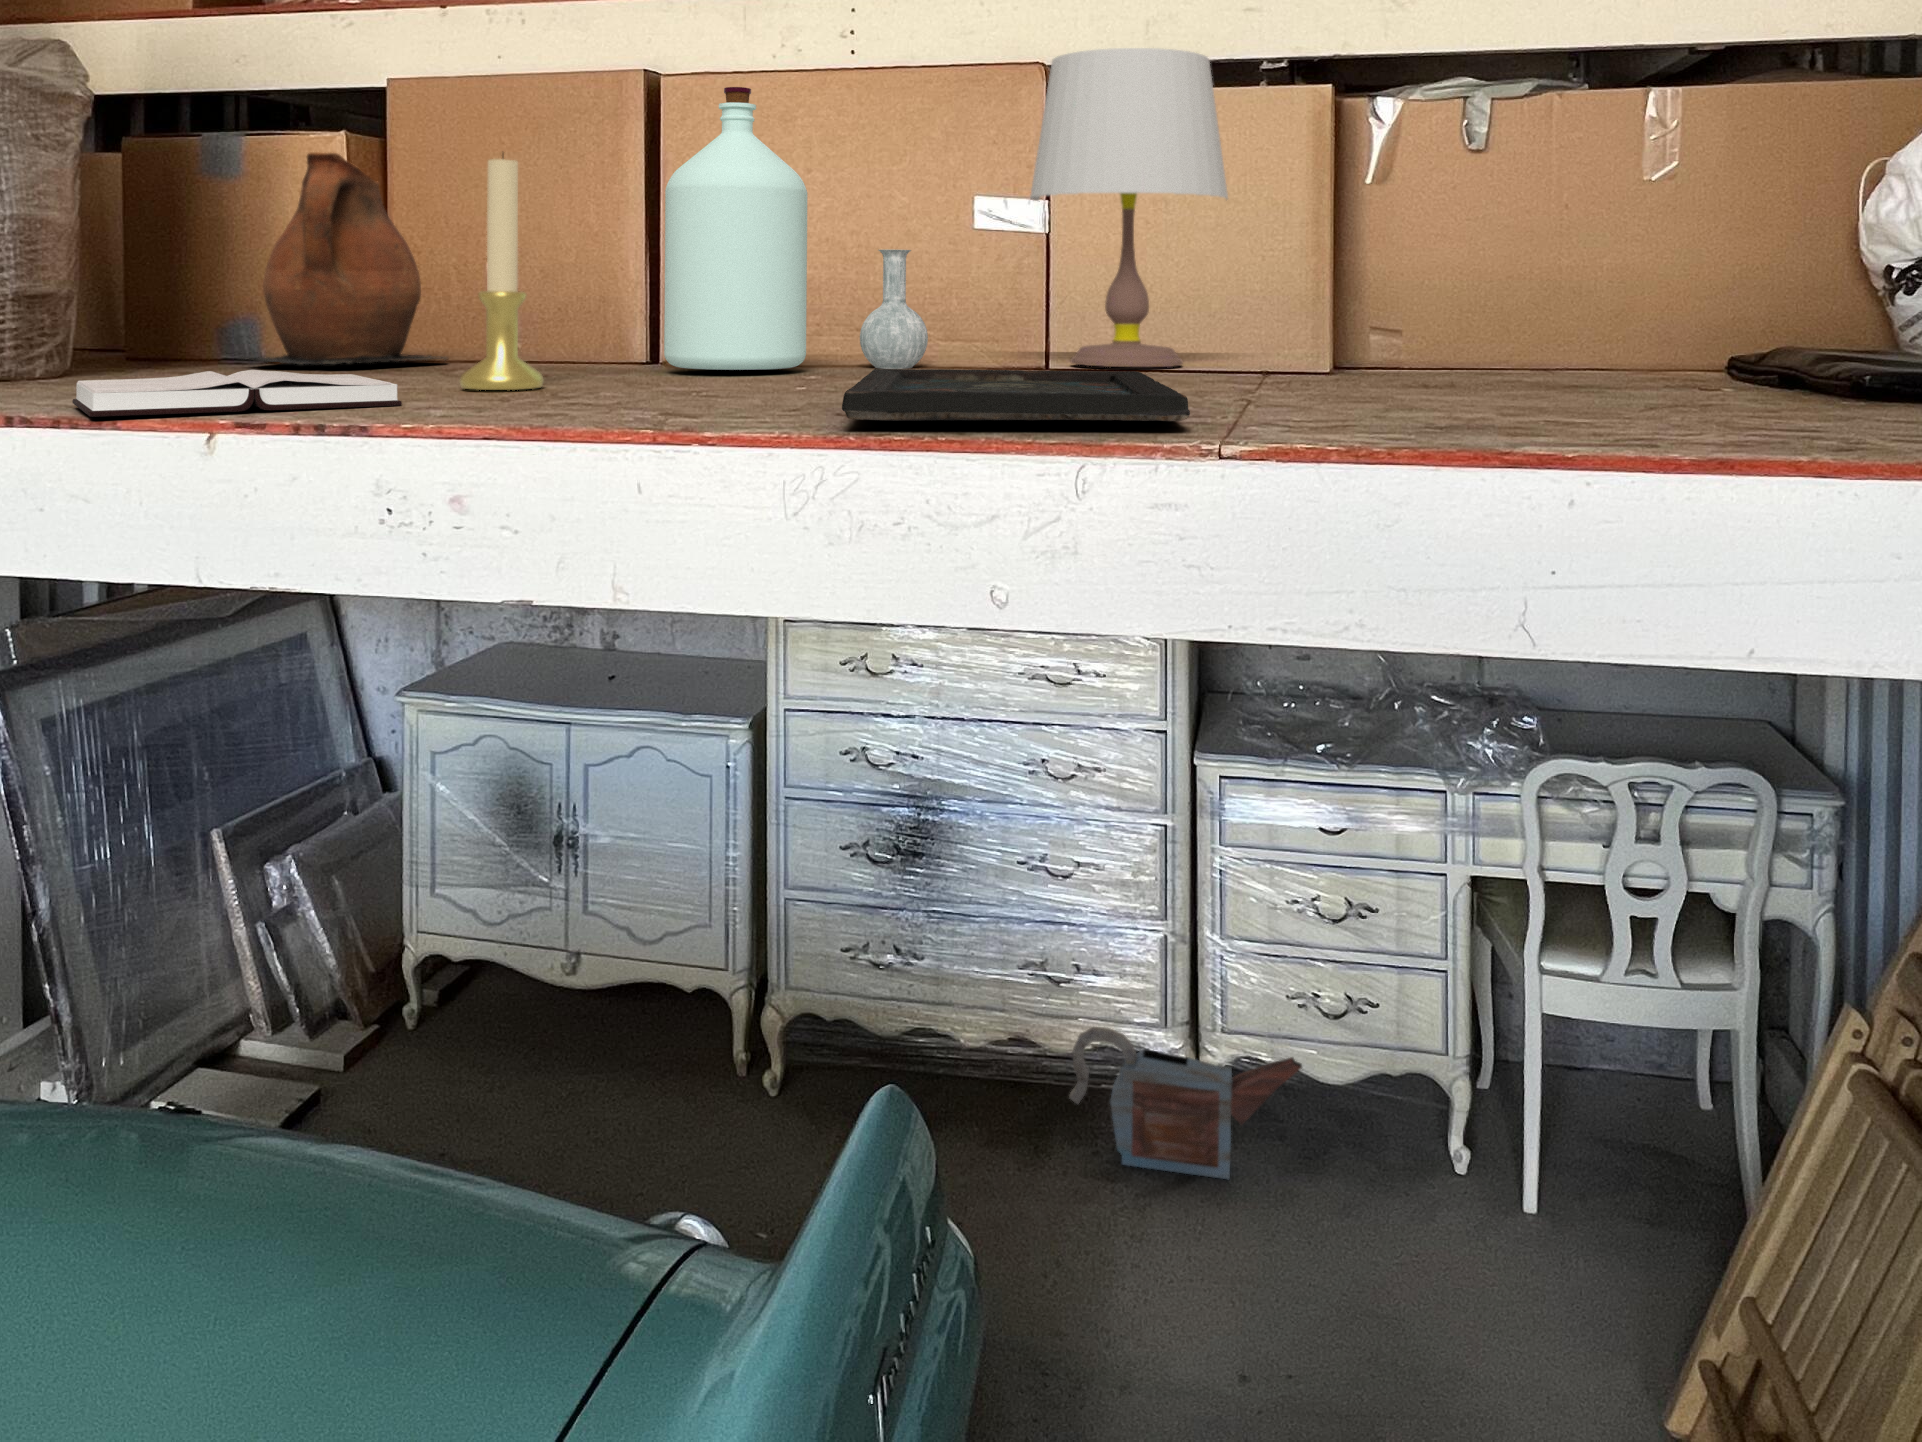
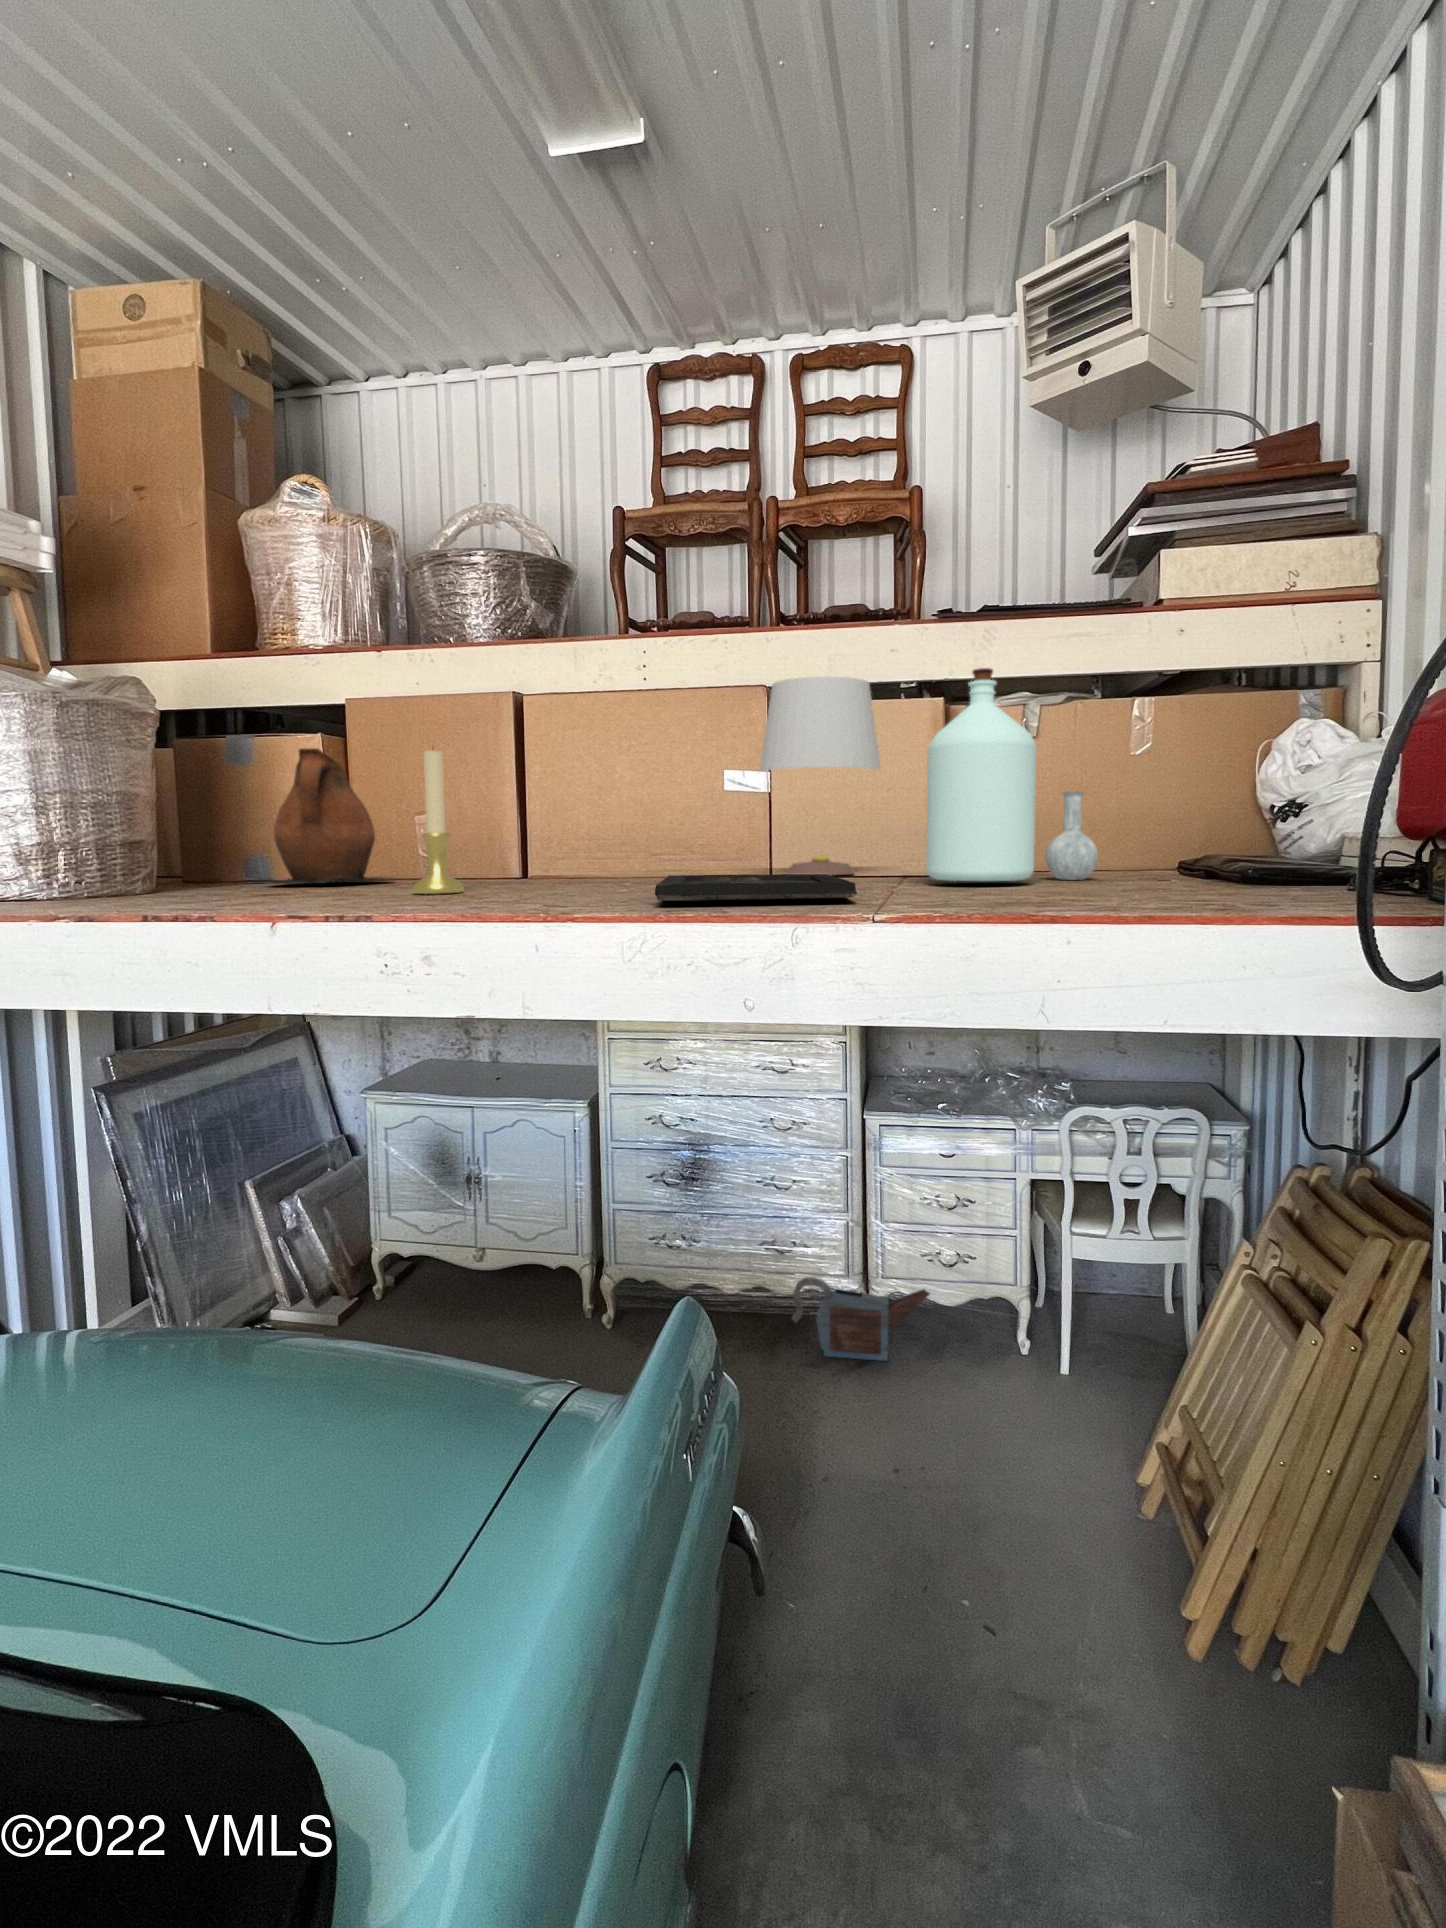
bottle: present [664,87,928,370] -> present [926,668,1098,881]
hardback book: present [72,370,402,417] -> none [177,883,382,910]

